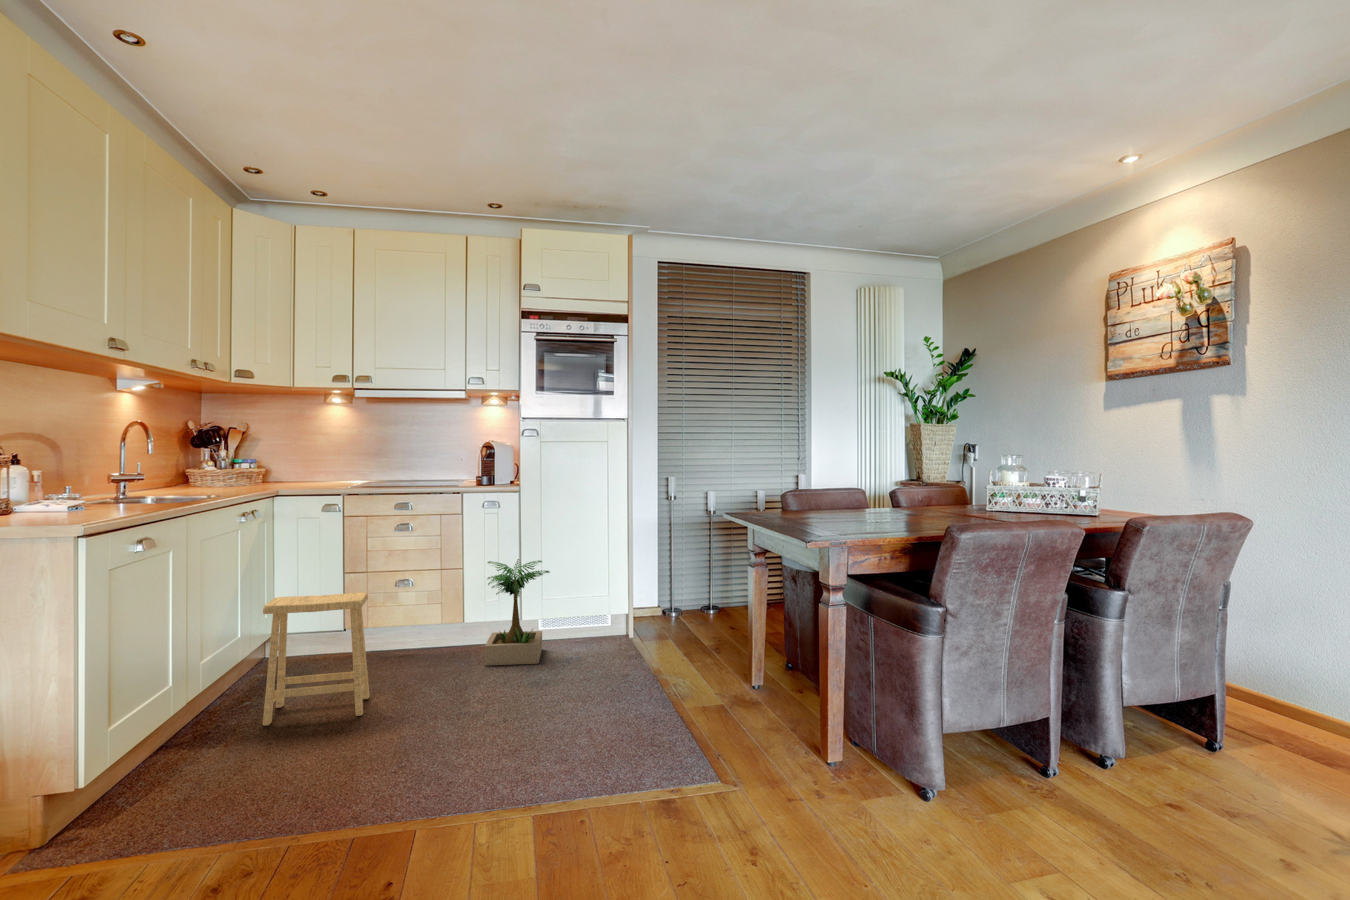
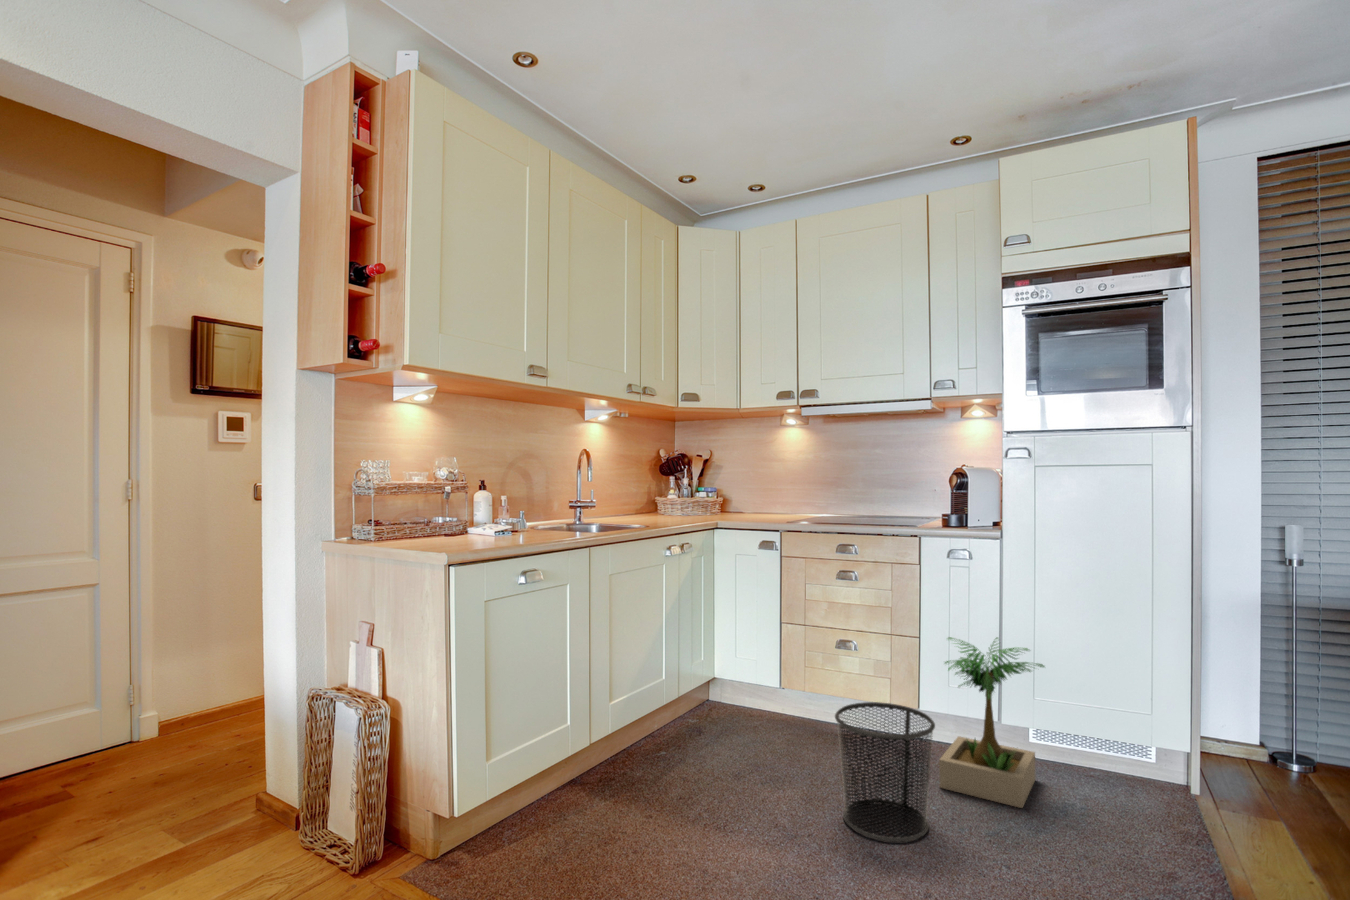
footstool: present [263,592,370,726] -> none [653,653,777,829]
waste bin: none [419,609,491,699] -> present [835,702,935,842]

